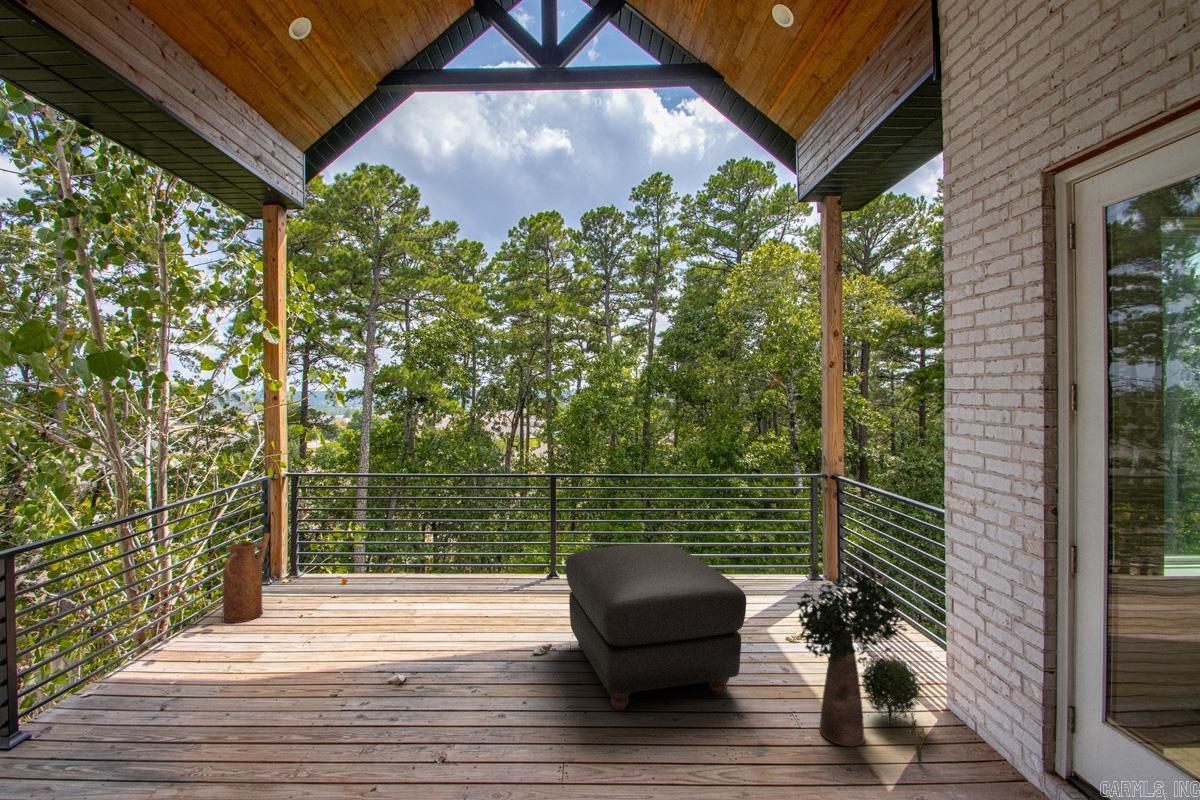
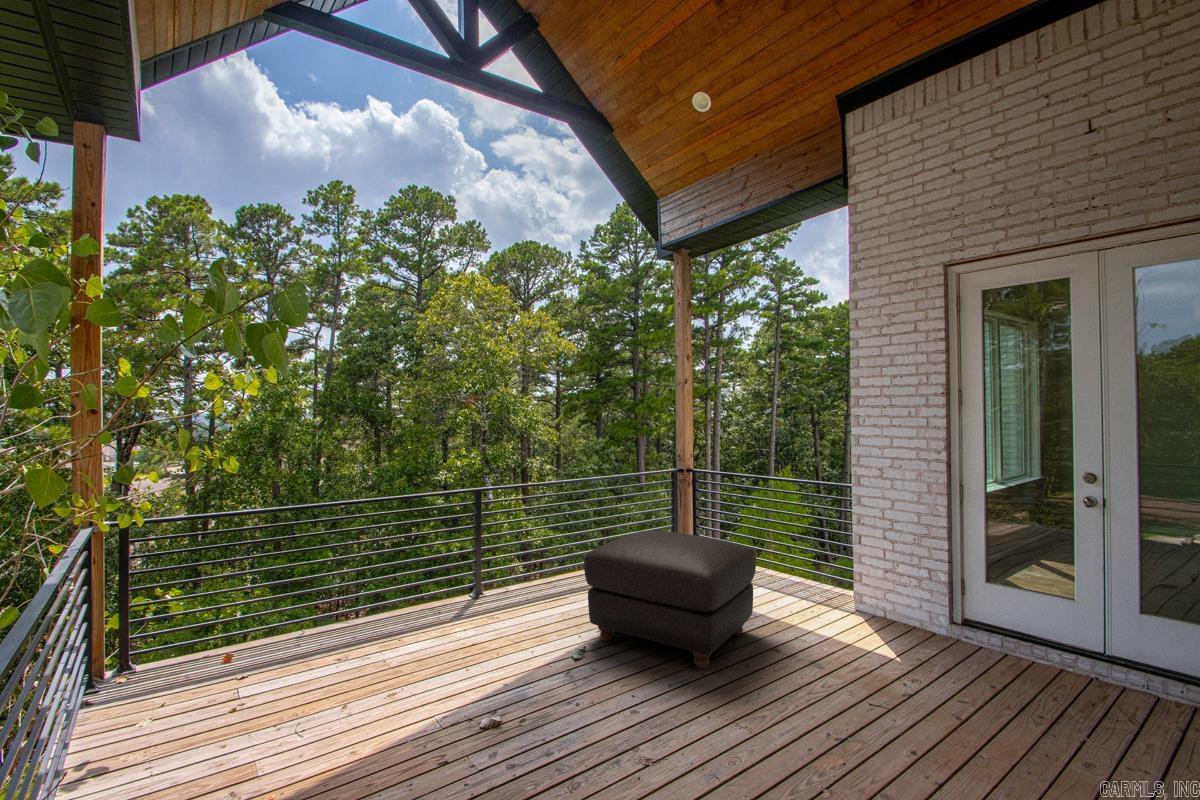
watering can: present [222,533,270,623] -> none [81,621,153,774]
potted plant: present [797,571,928,764] -> none [791,517,884,637]

